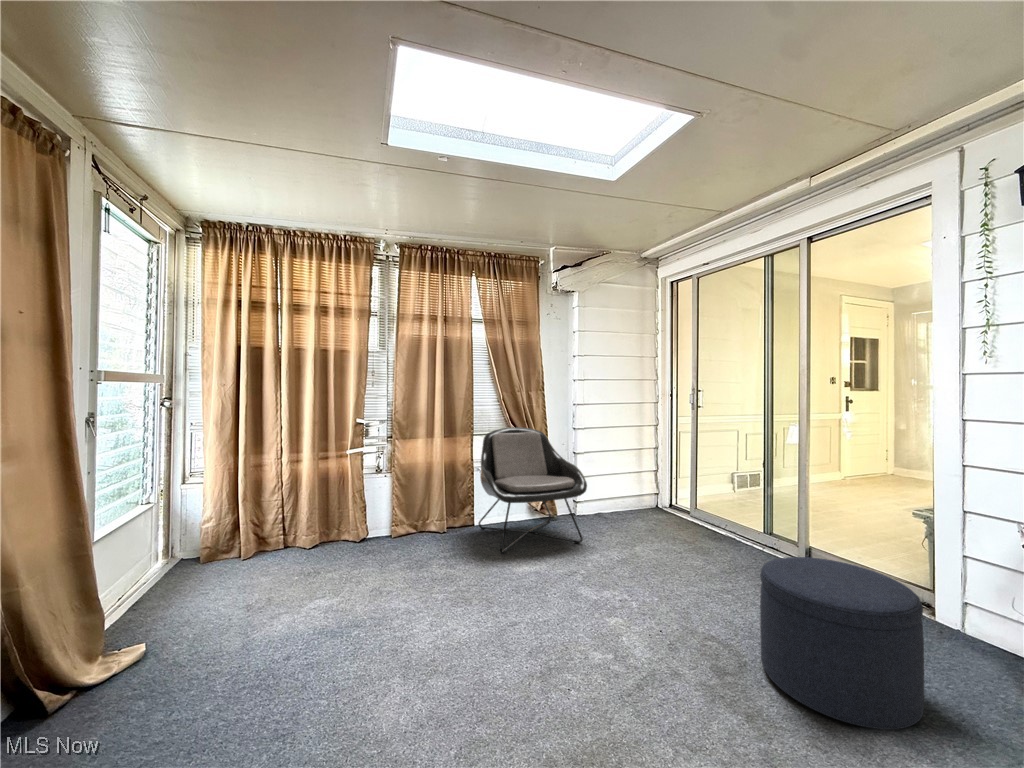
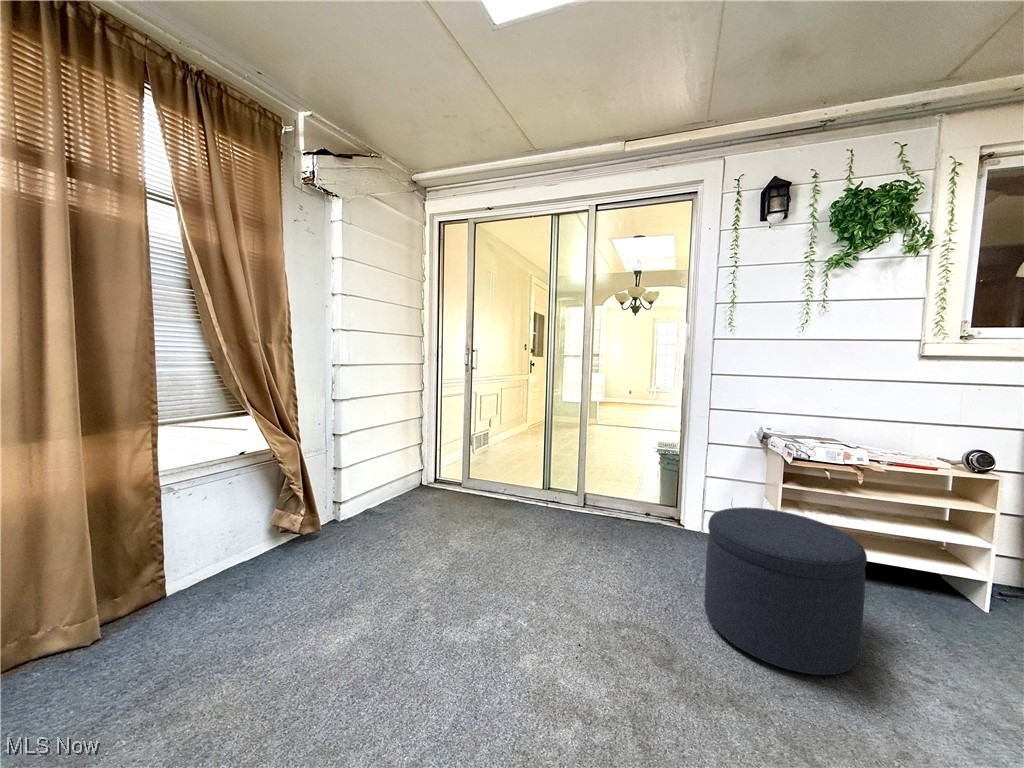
lounge chair: present [479,427,587,554] -> none [181,402,400,637]

